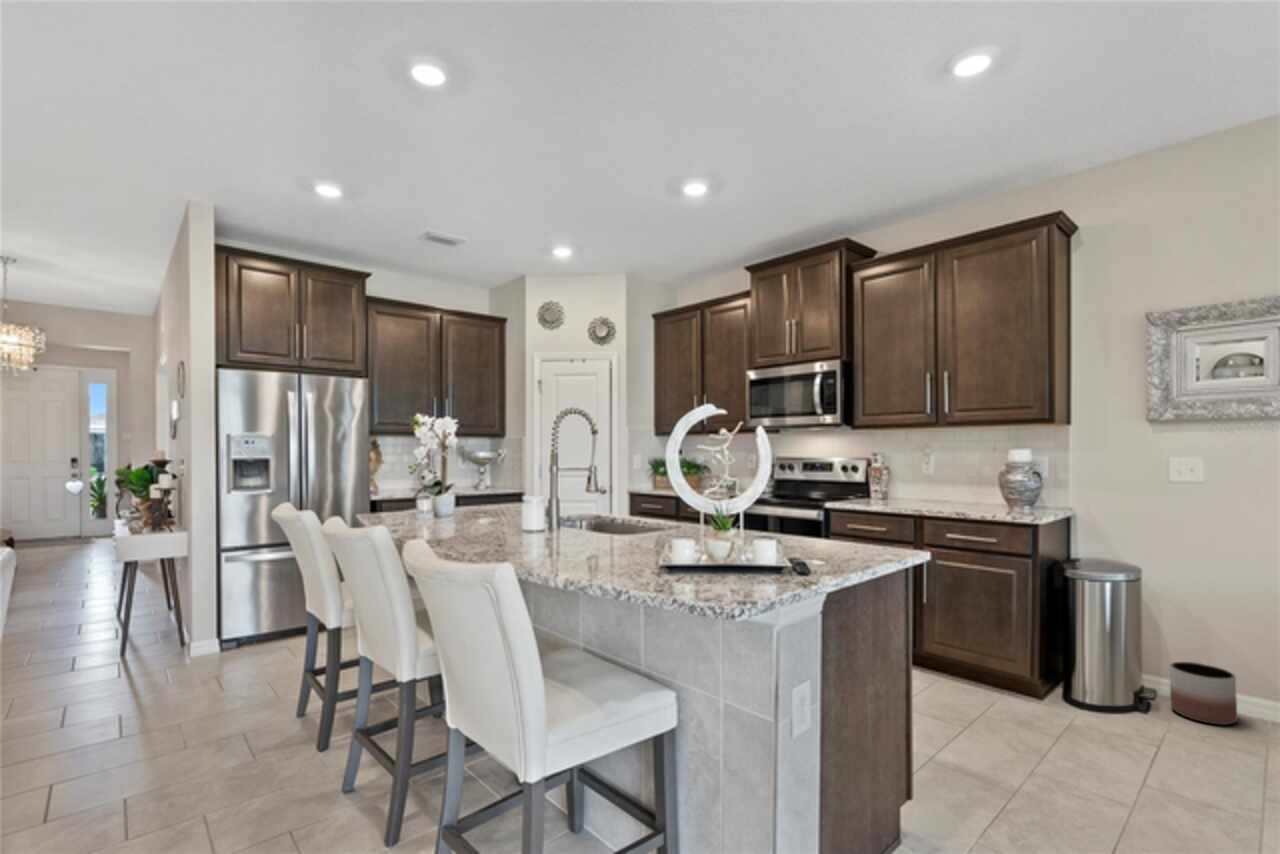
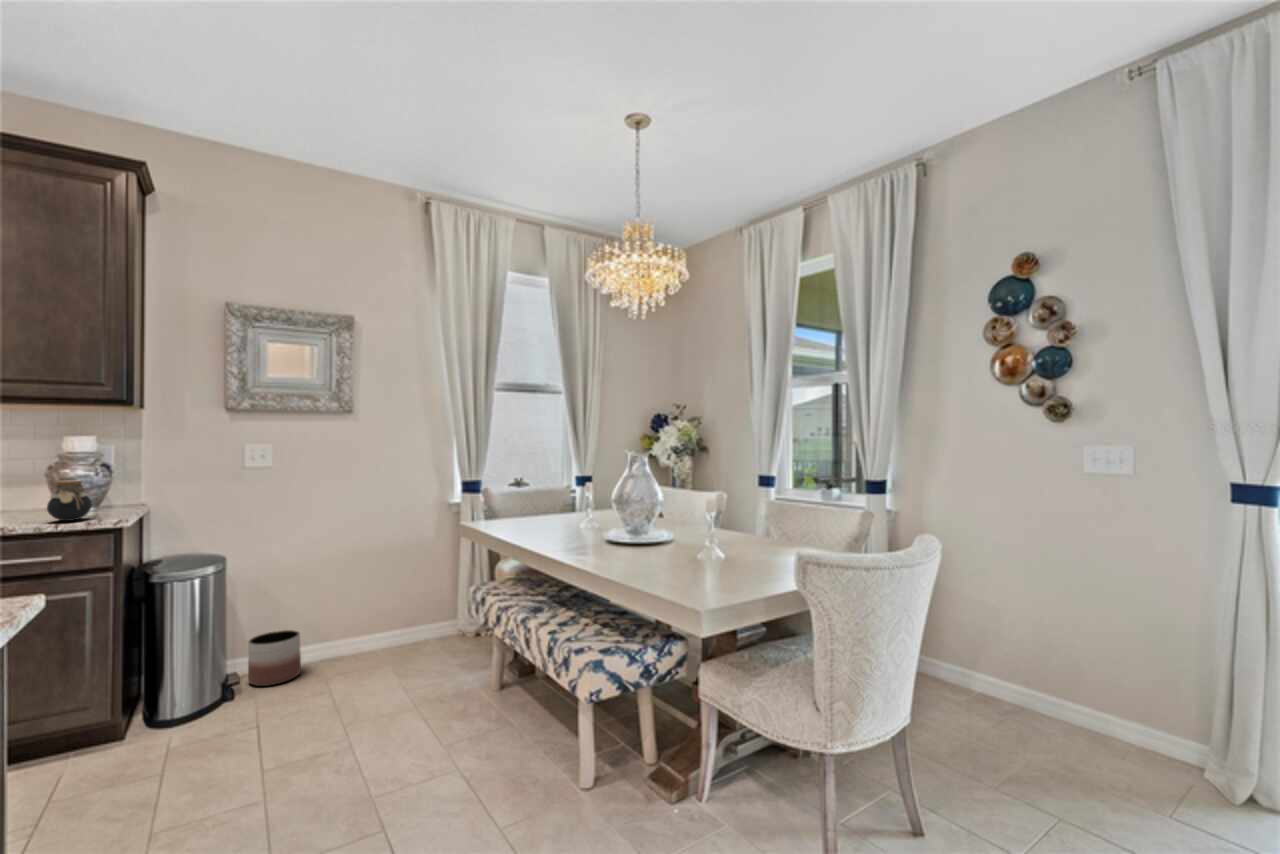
jar: none [990,483,1020,514] -> present [47,481,92,521]

